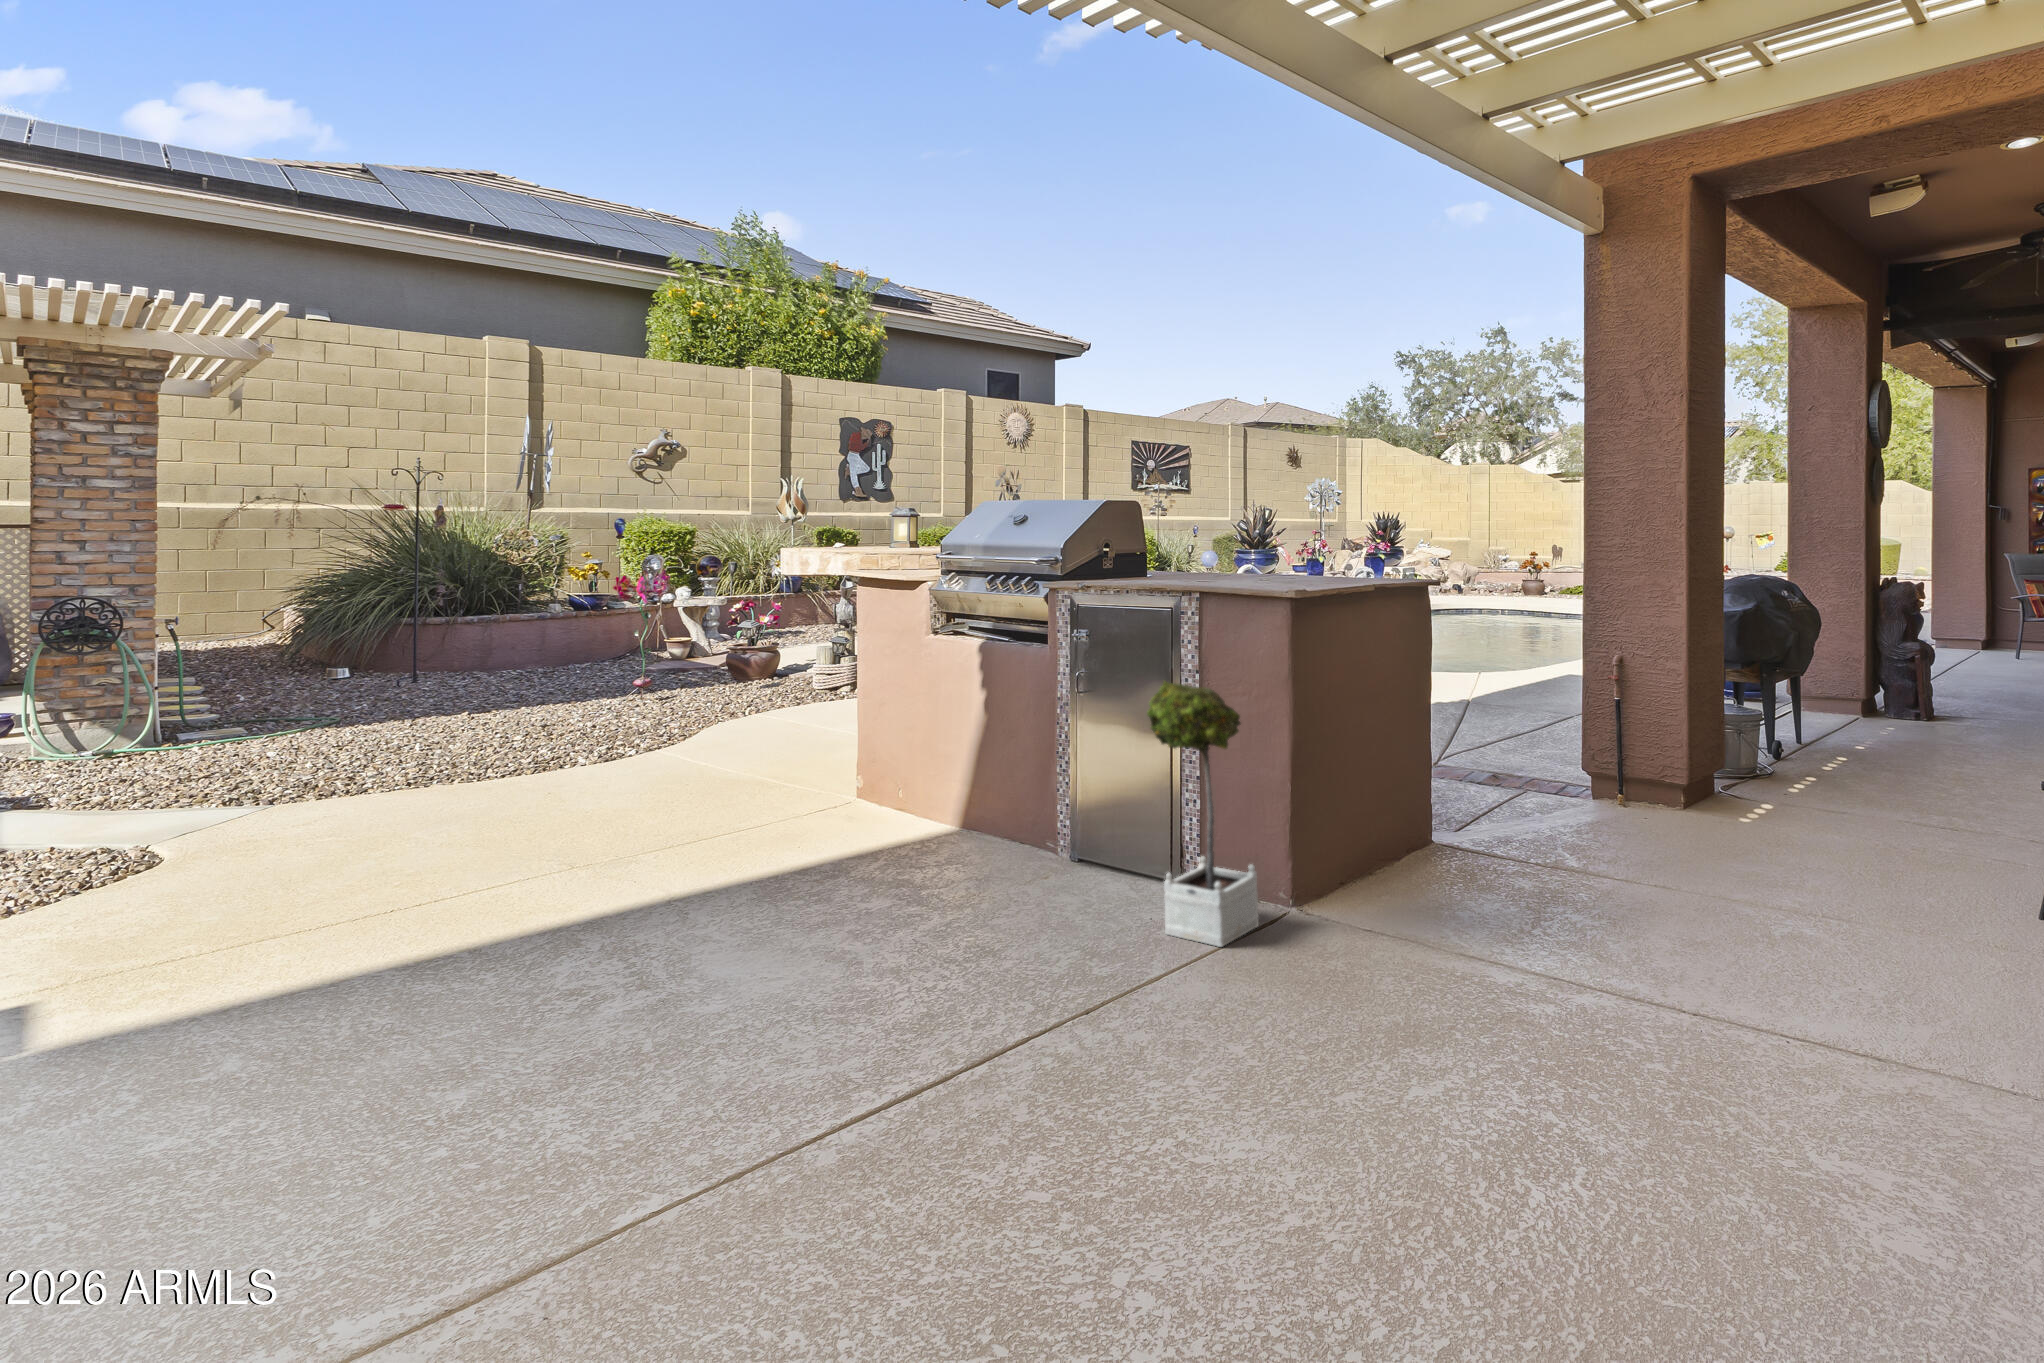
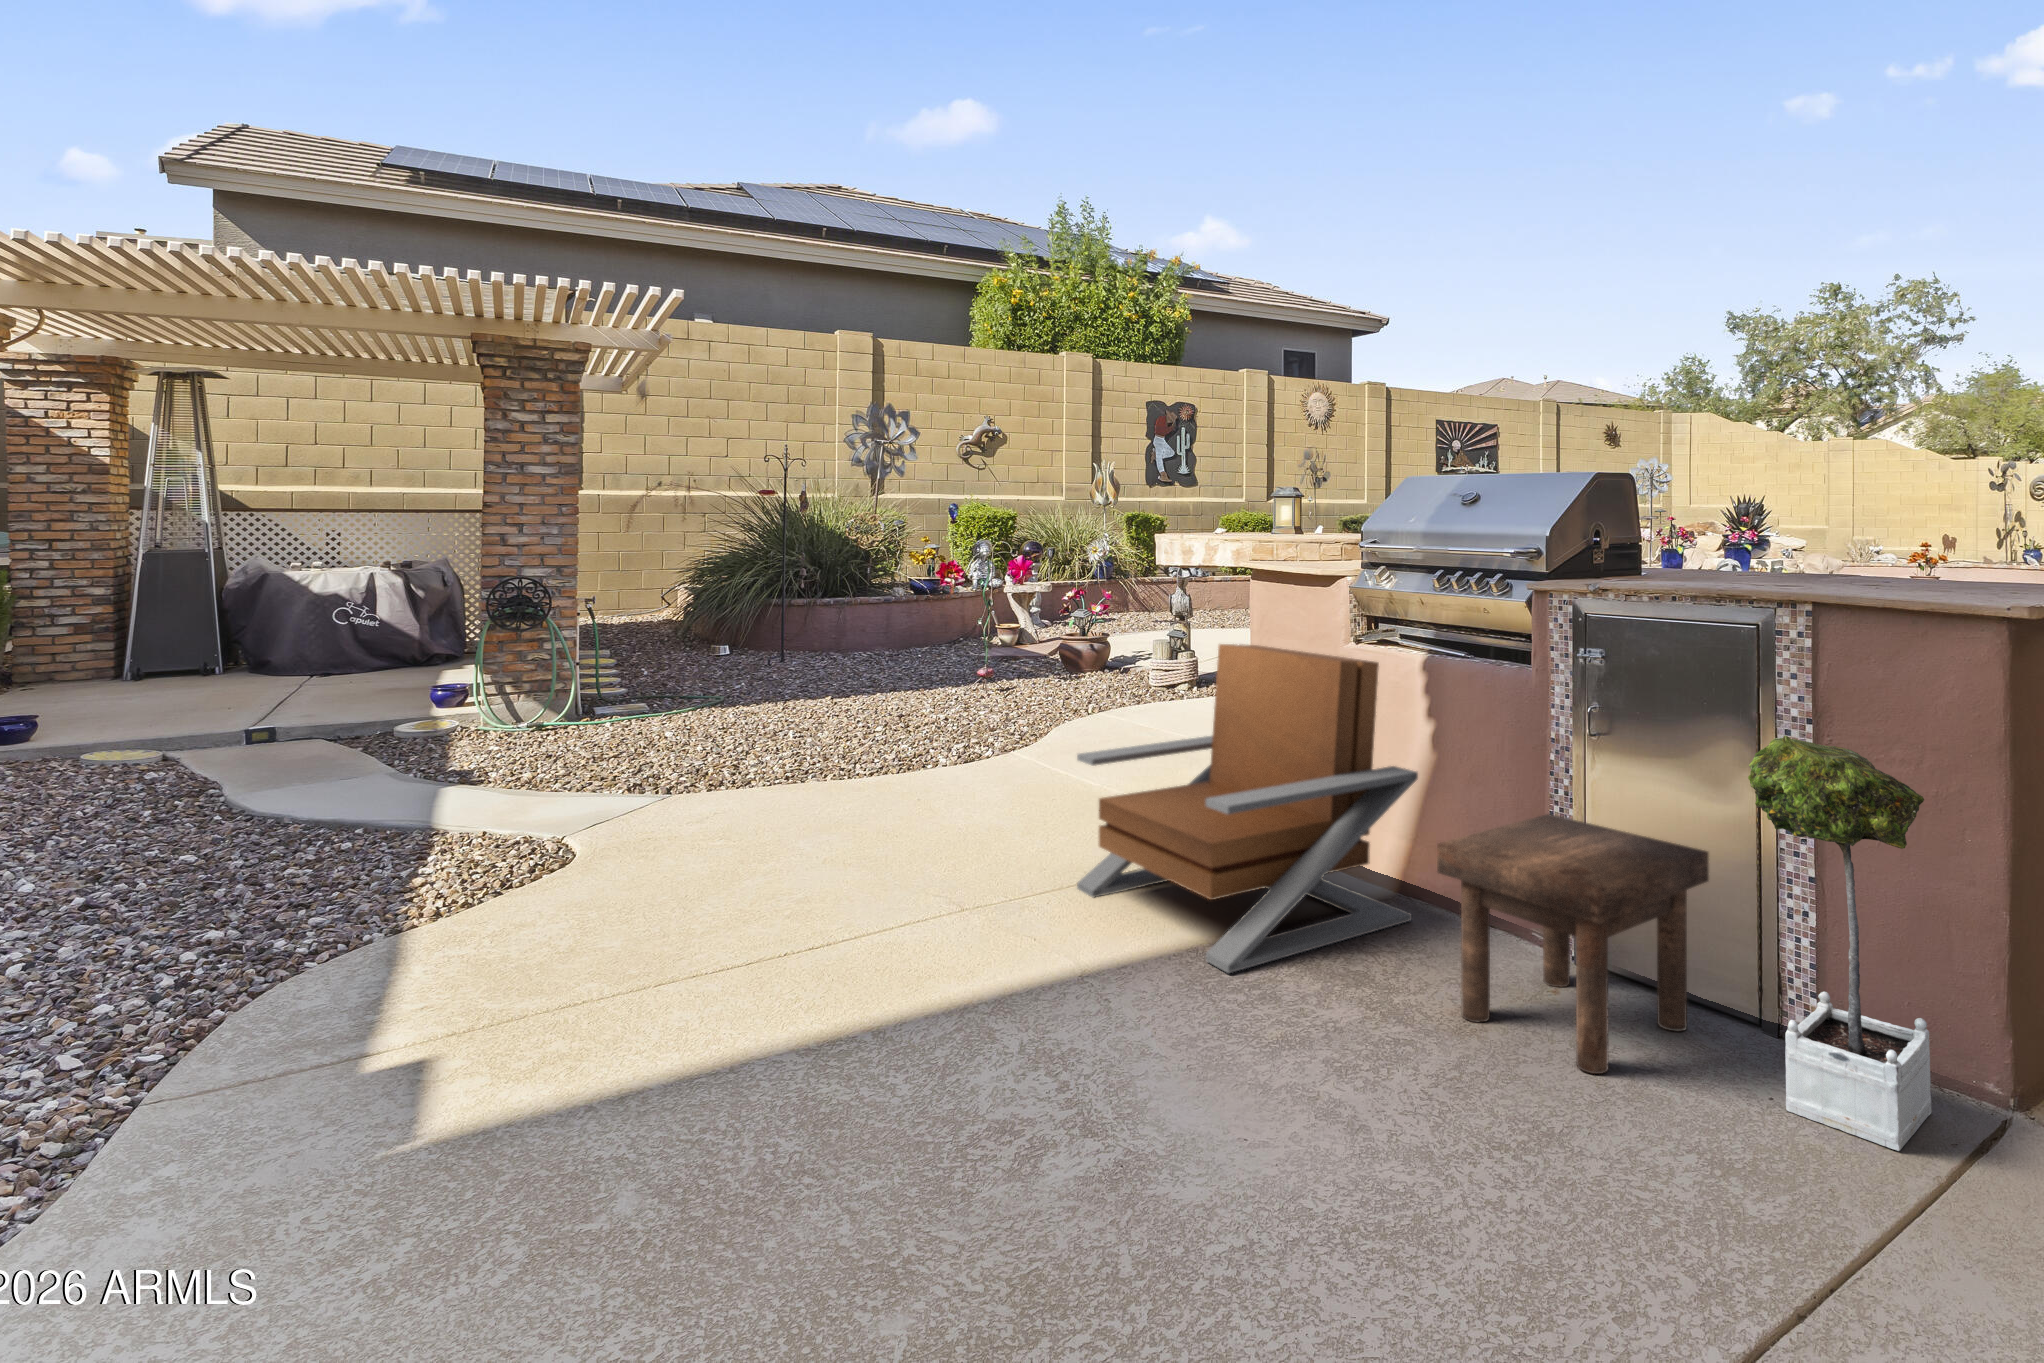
lounge chair: none [681,639,968,894] -> present [1077,644,1418,973]
stool: none [950,755,1145,927] -> present [1437,814,1709,1074]

